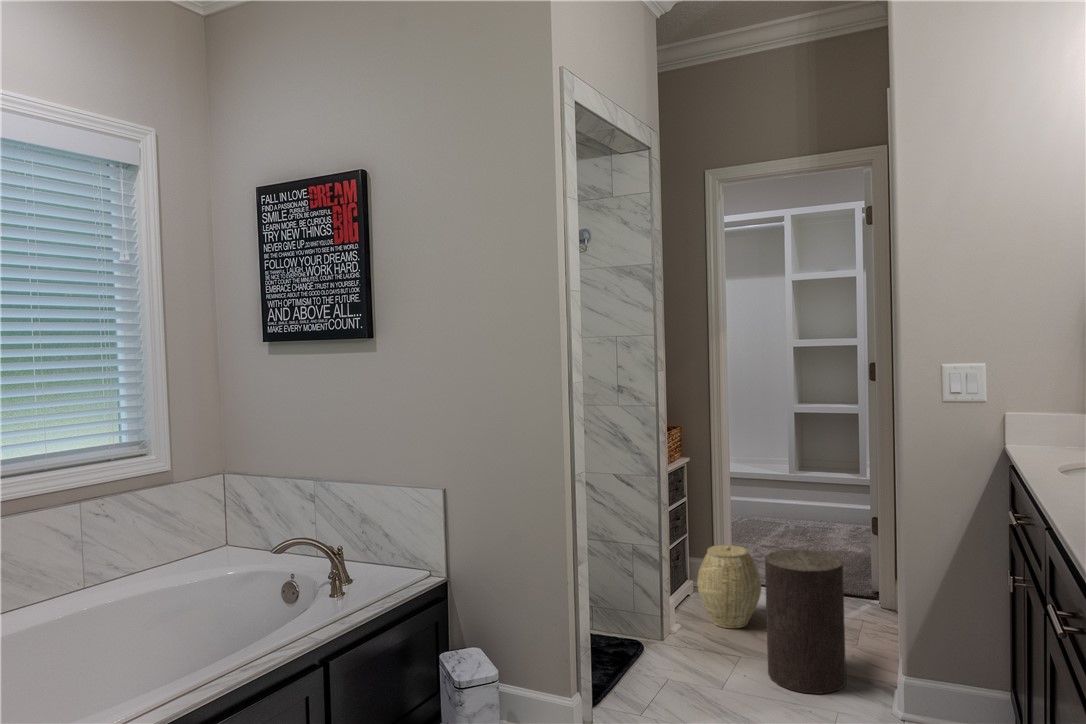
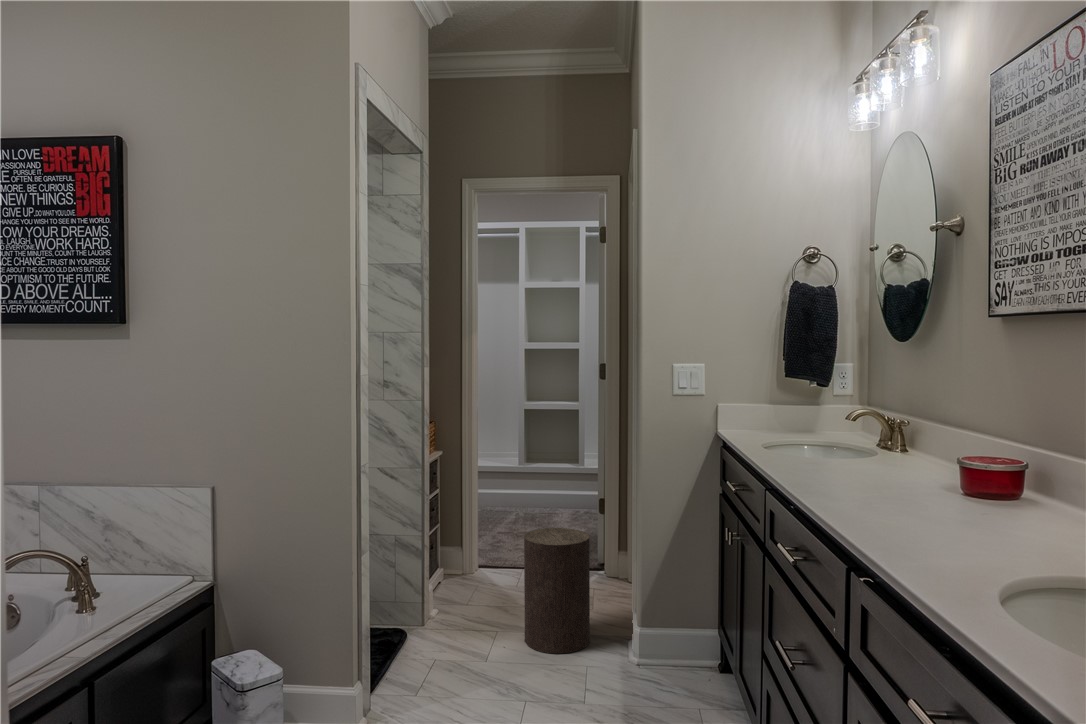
woven basket: present [697,545,761,628] -> none [454,530,512,607]

